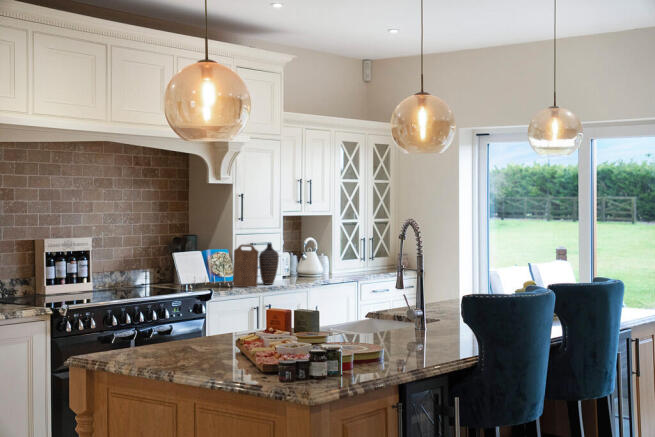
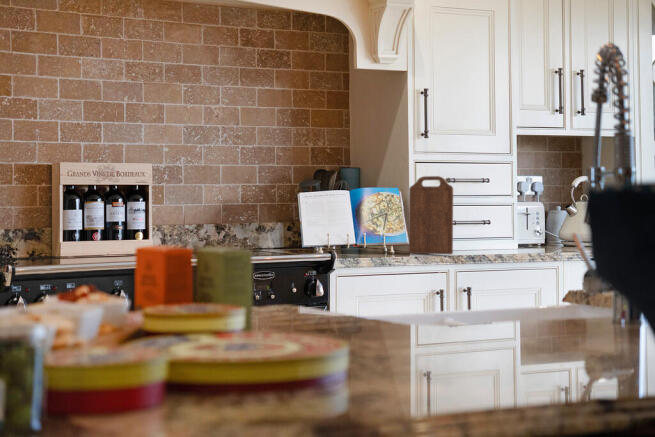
decorative vase: present [259,243,279,285] -> none [458,177,497,252]

